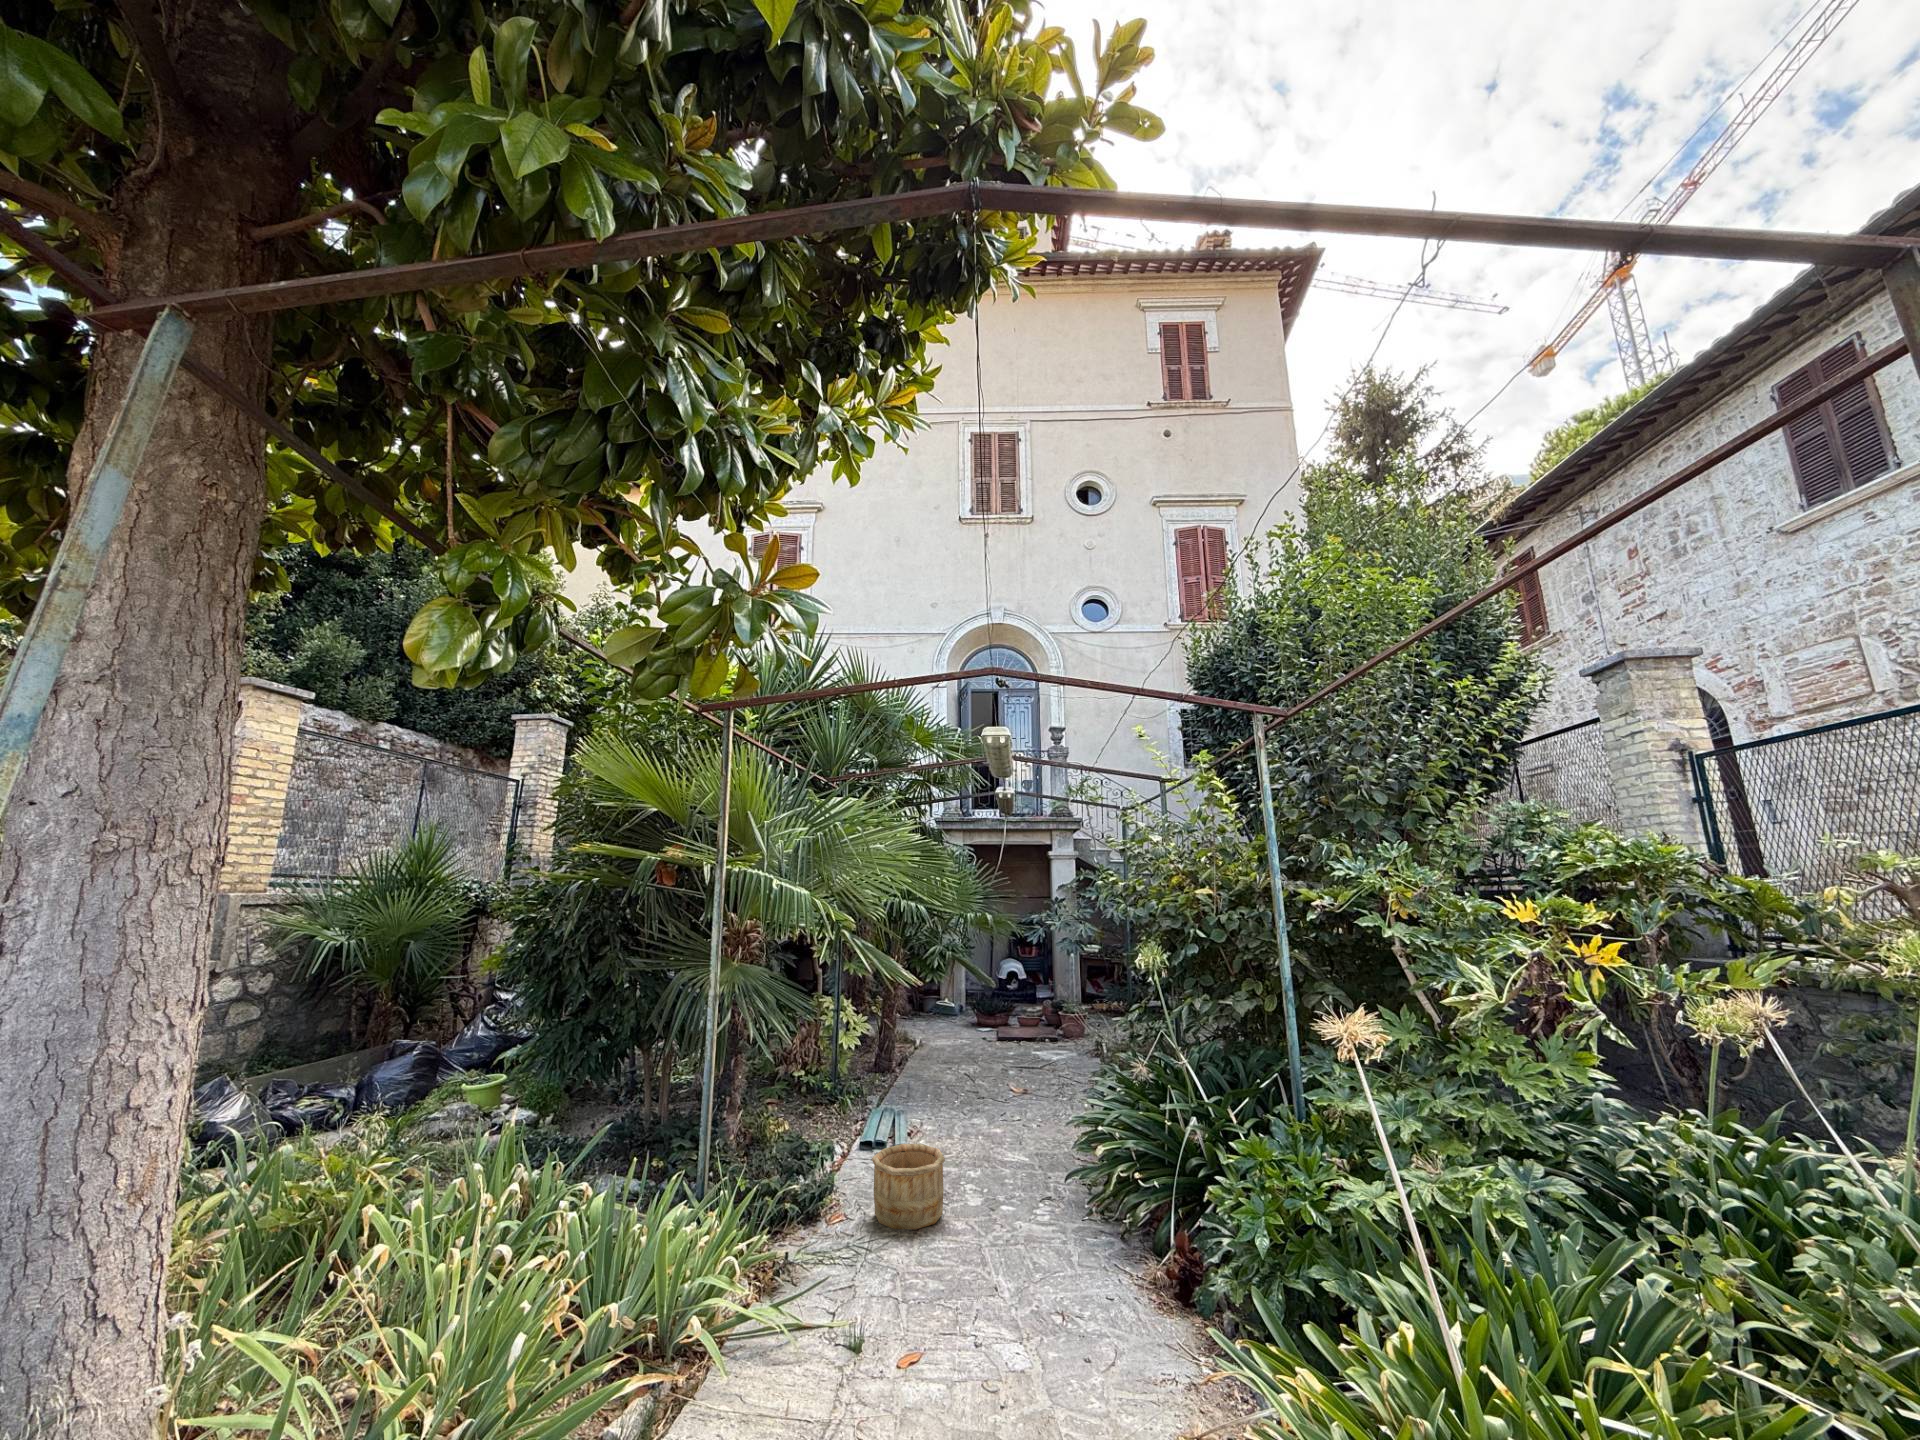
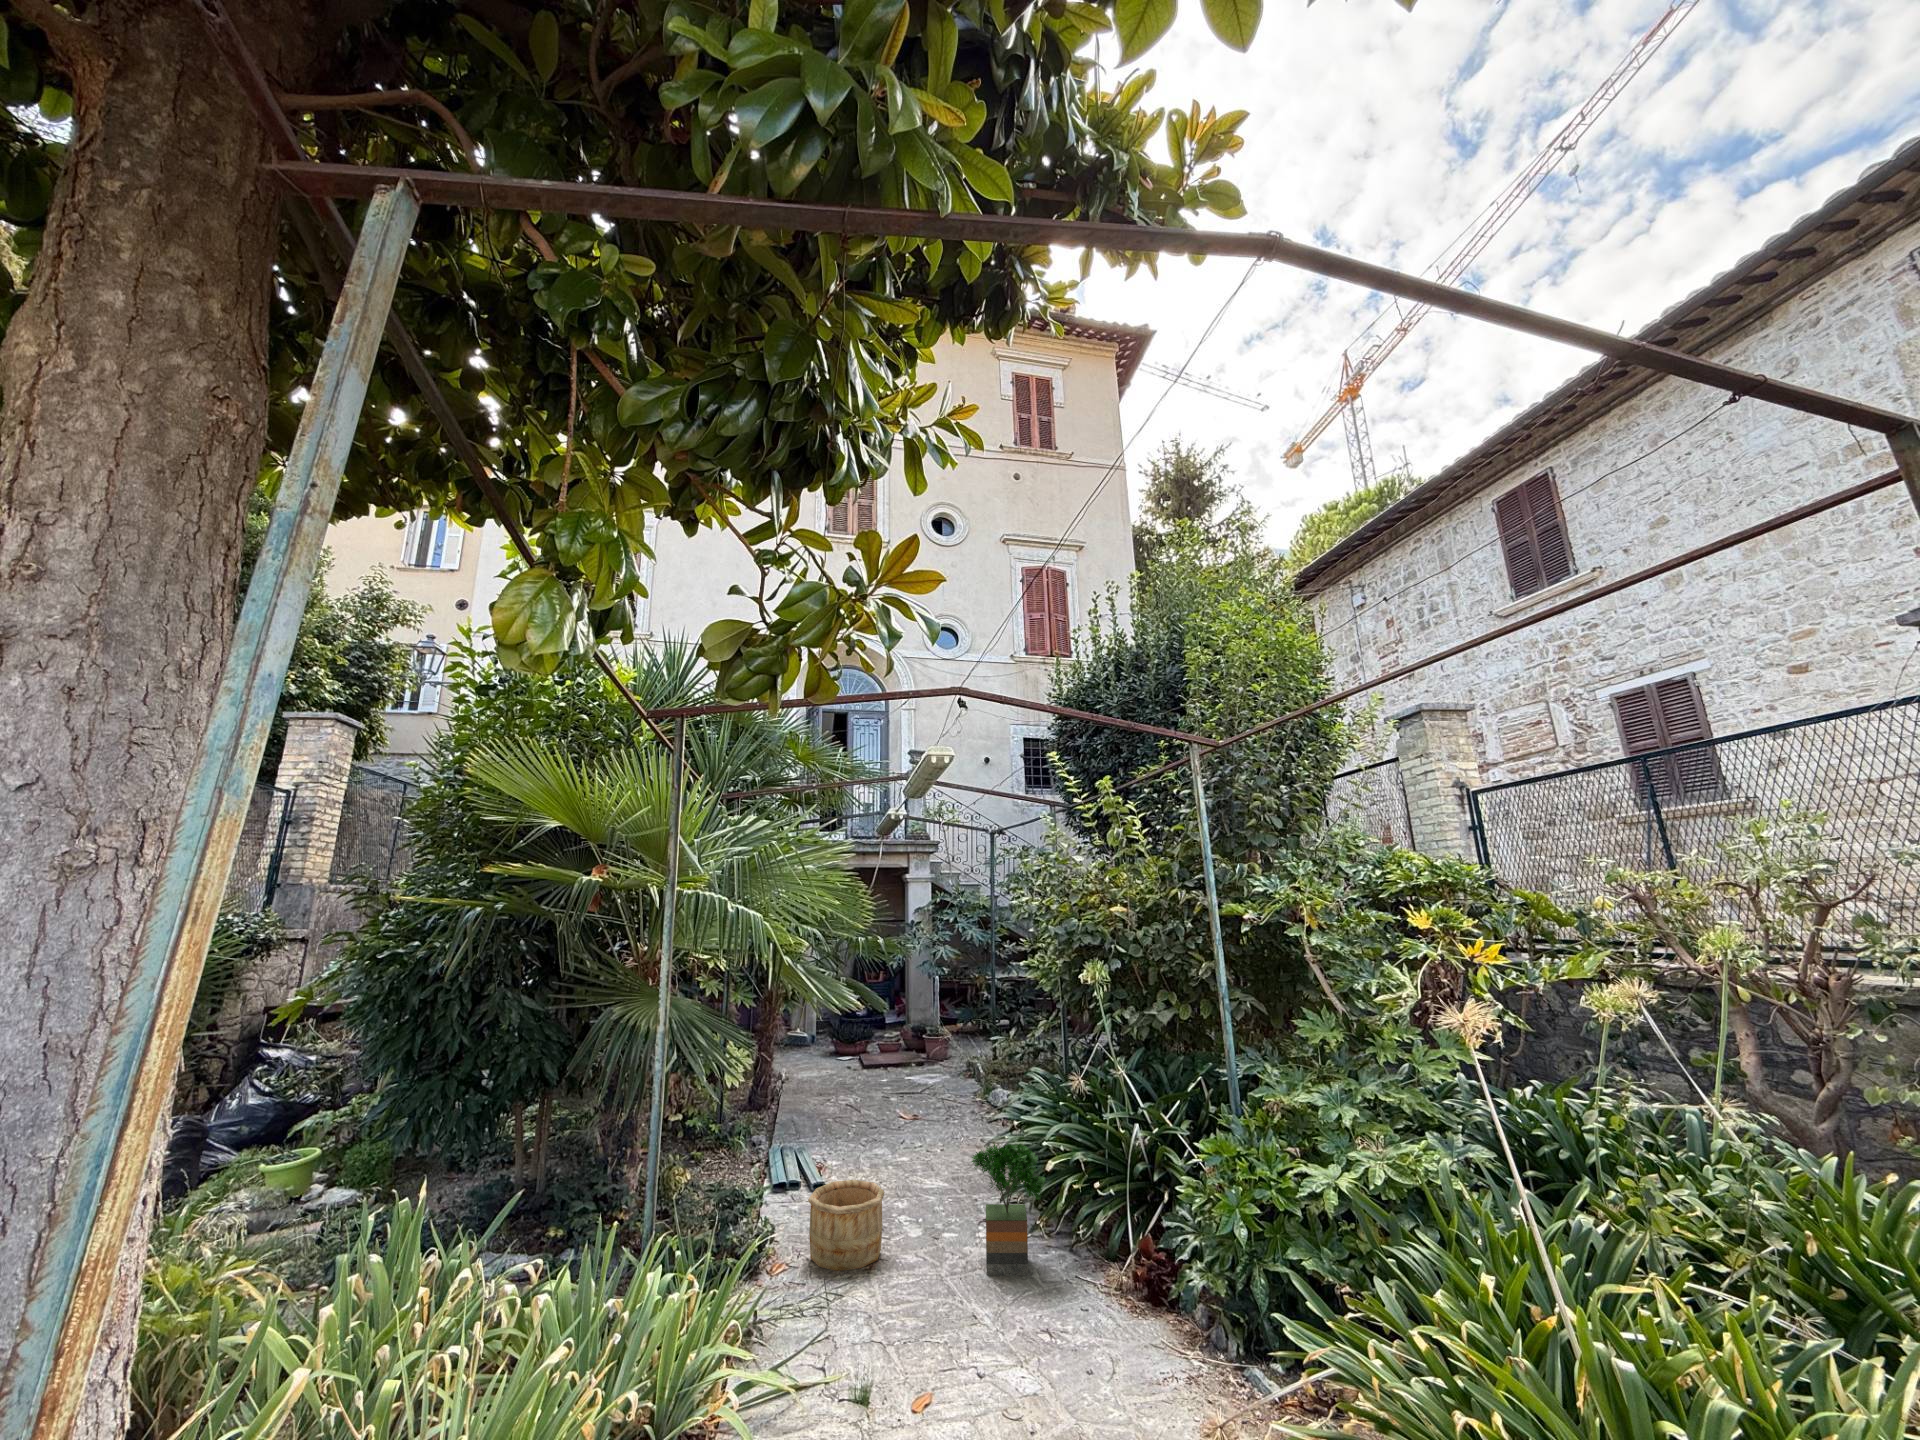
potted tree: none [1021,1121,1097,1259] -> present [972,1144,1045,1275]

